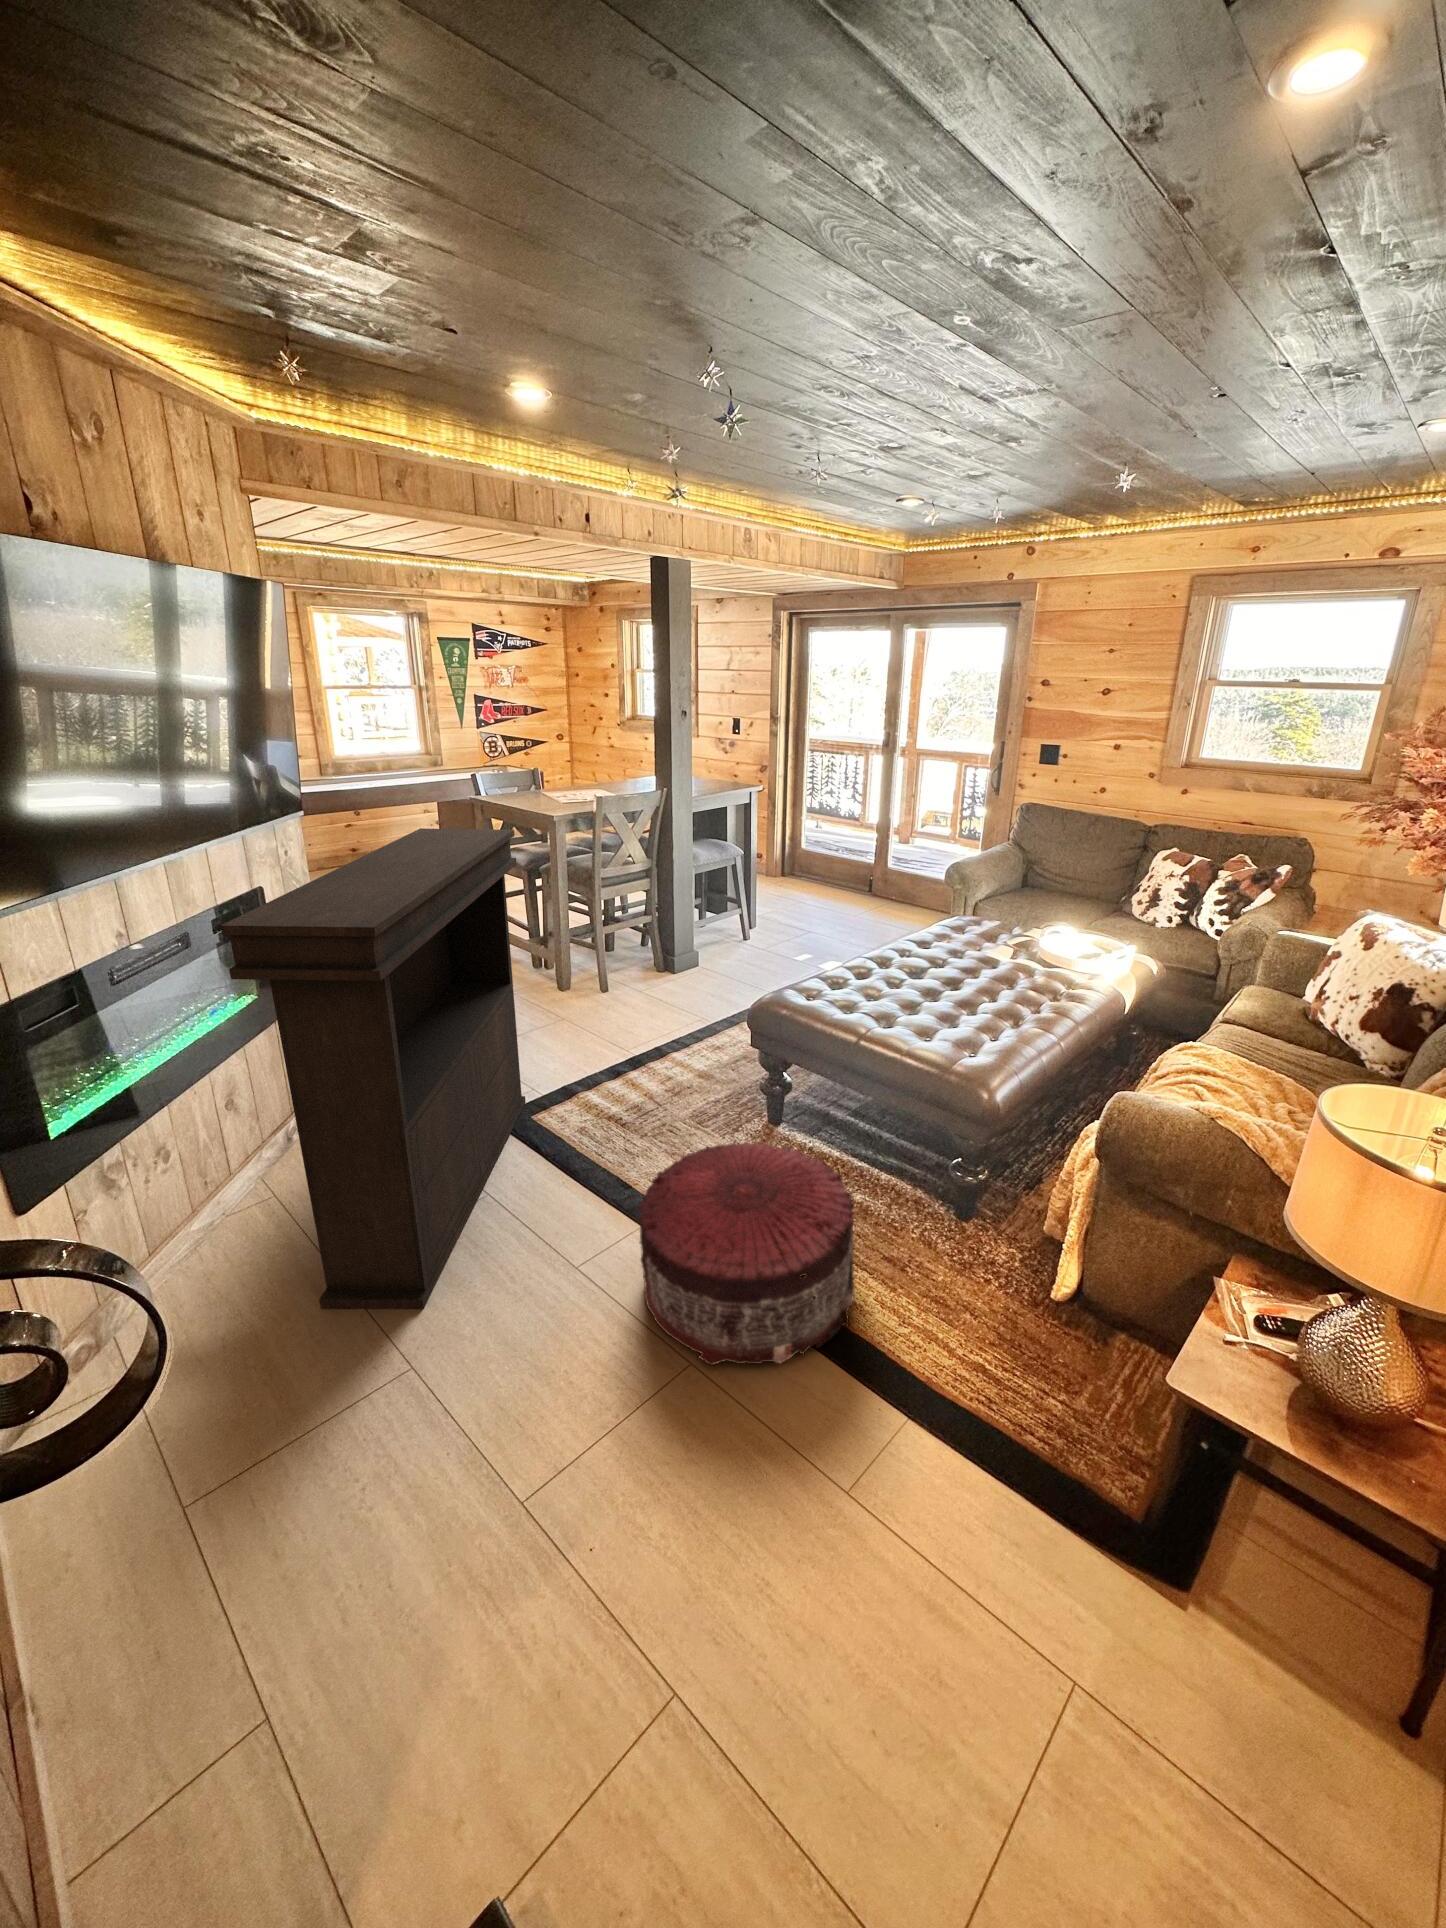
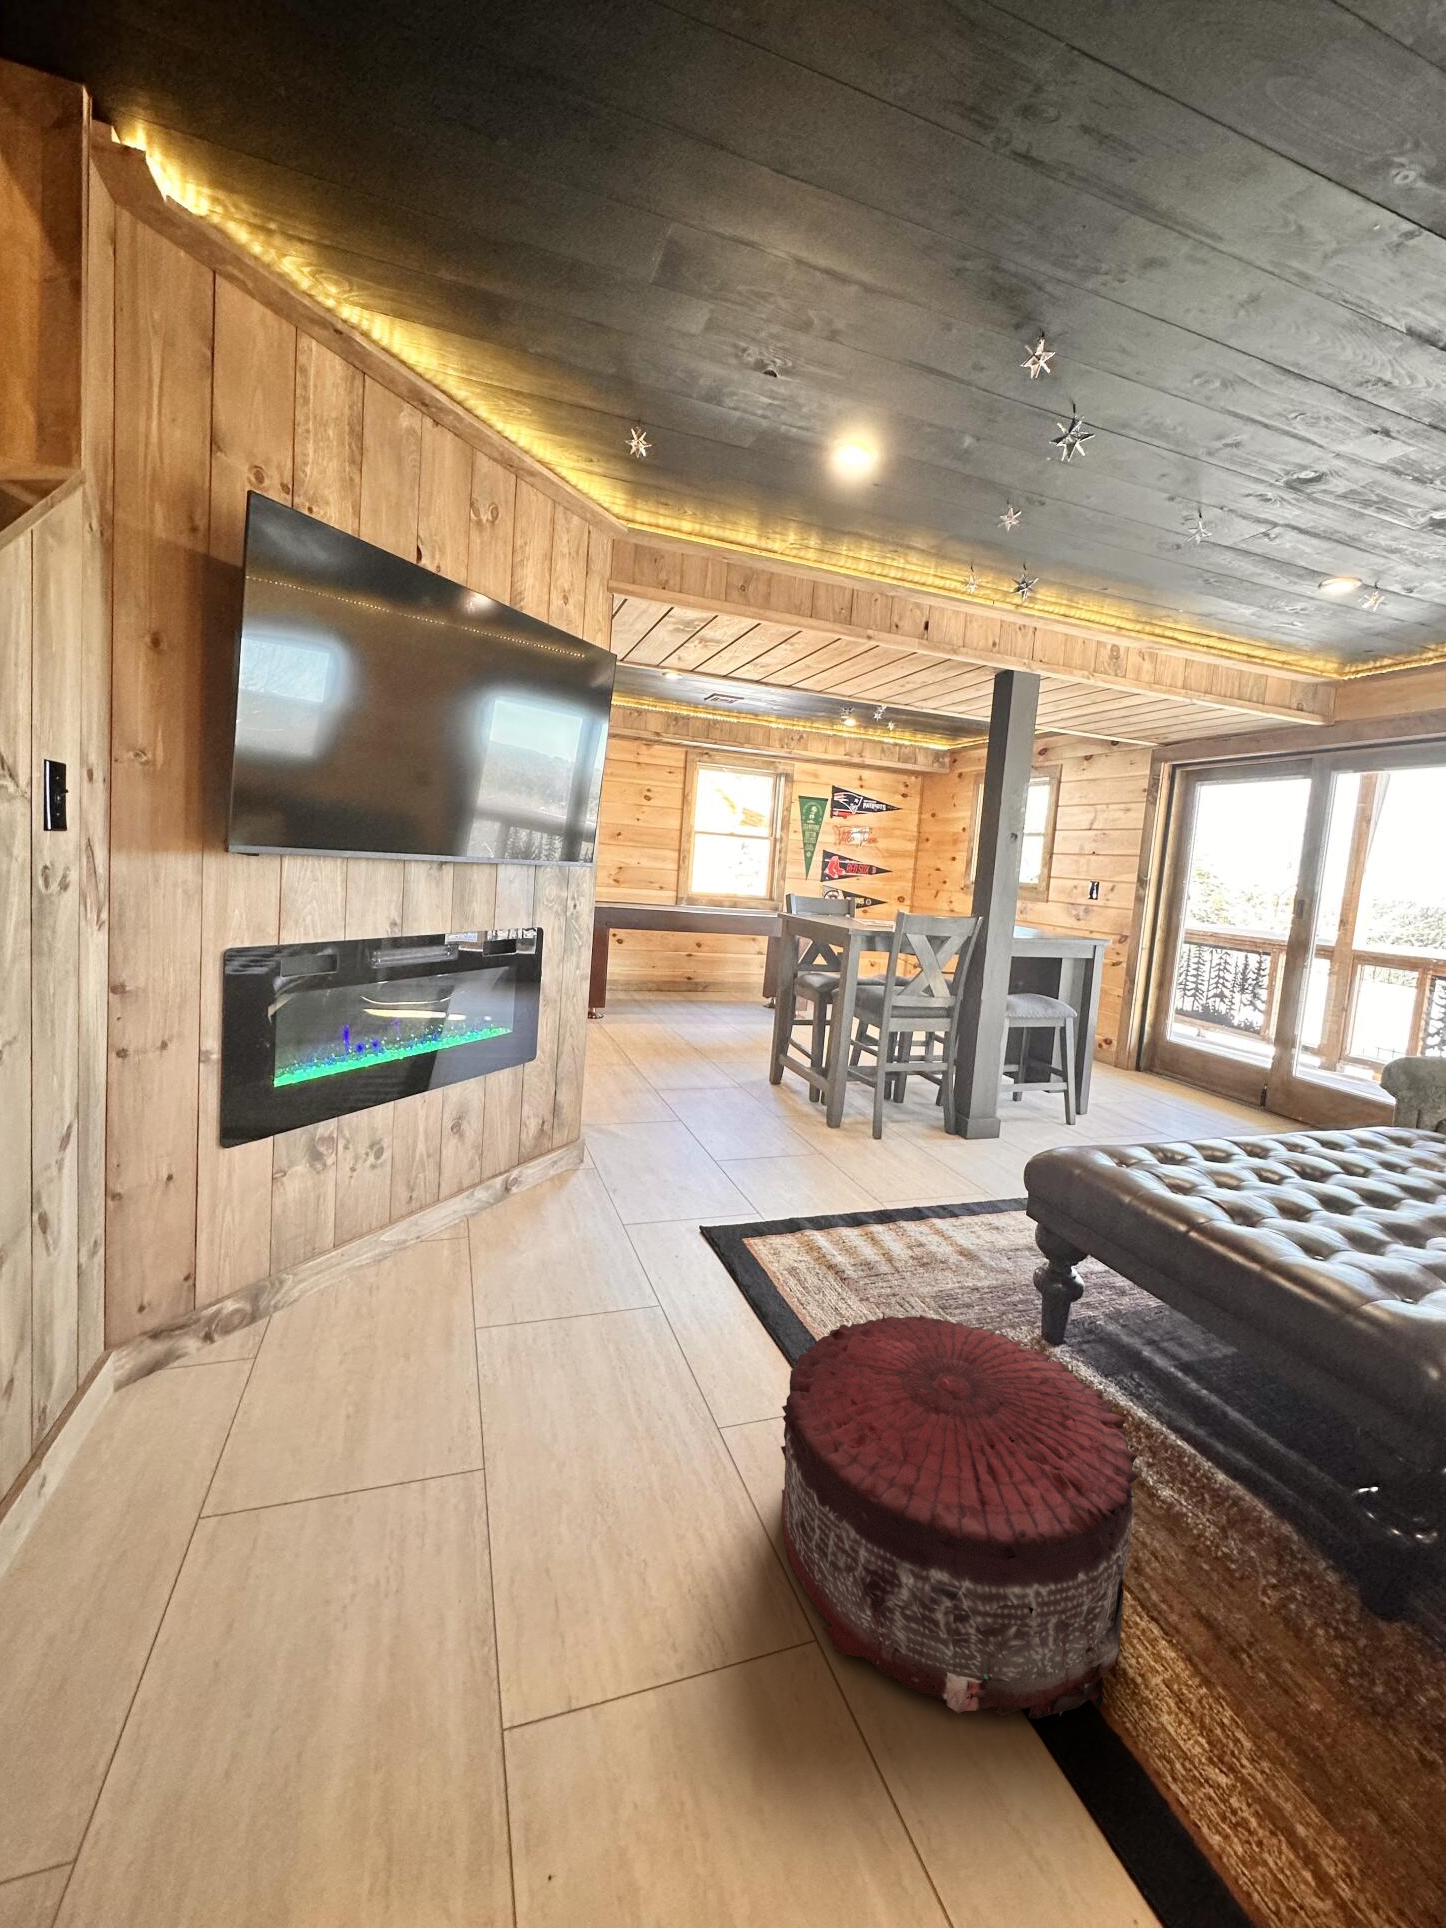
console table: present [221,828,526,1309] -> none [434,893,778,1403]

